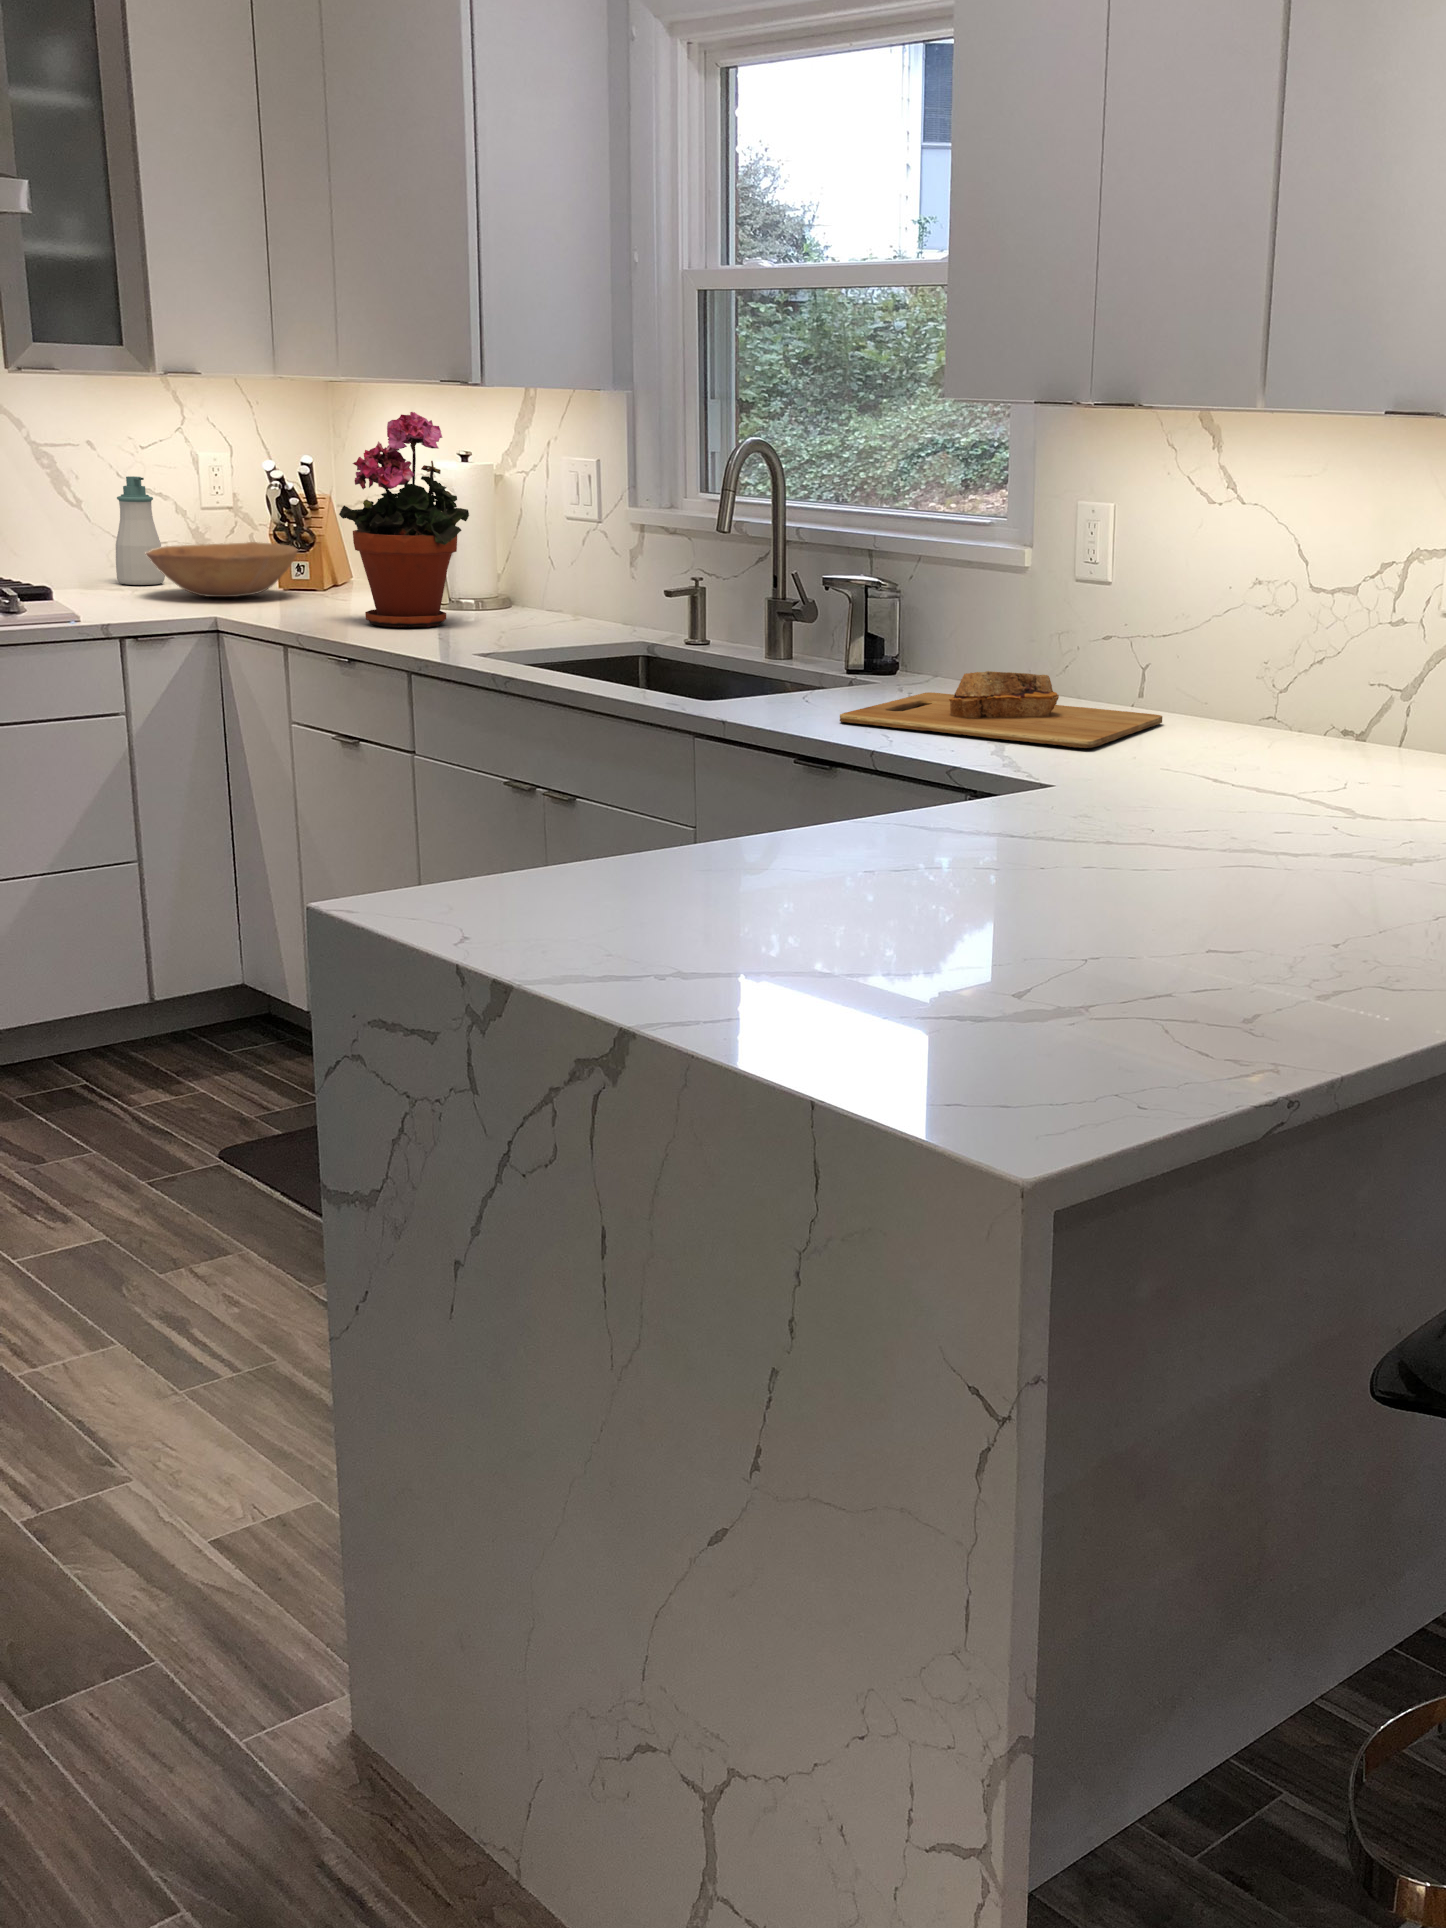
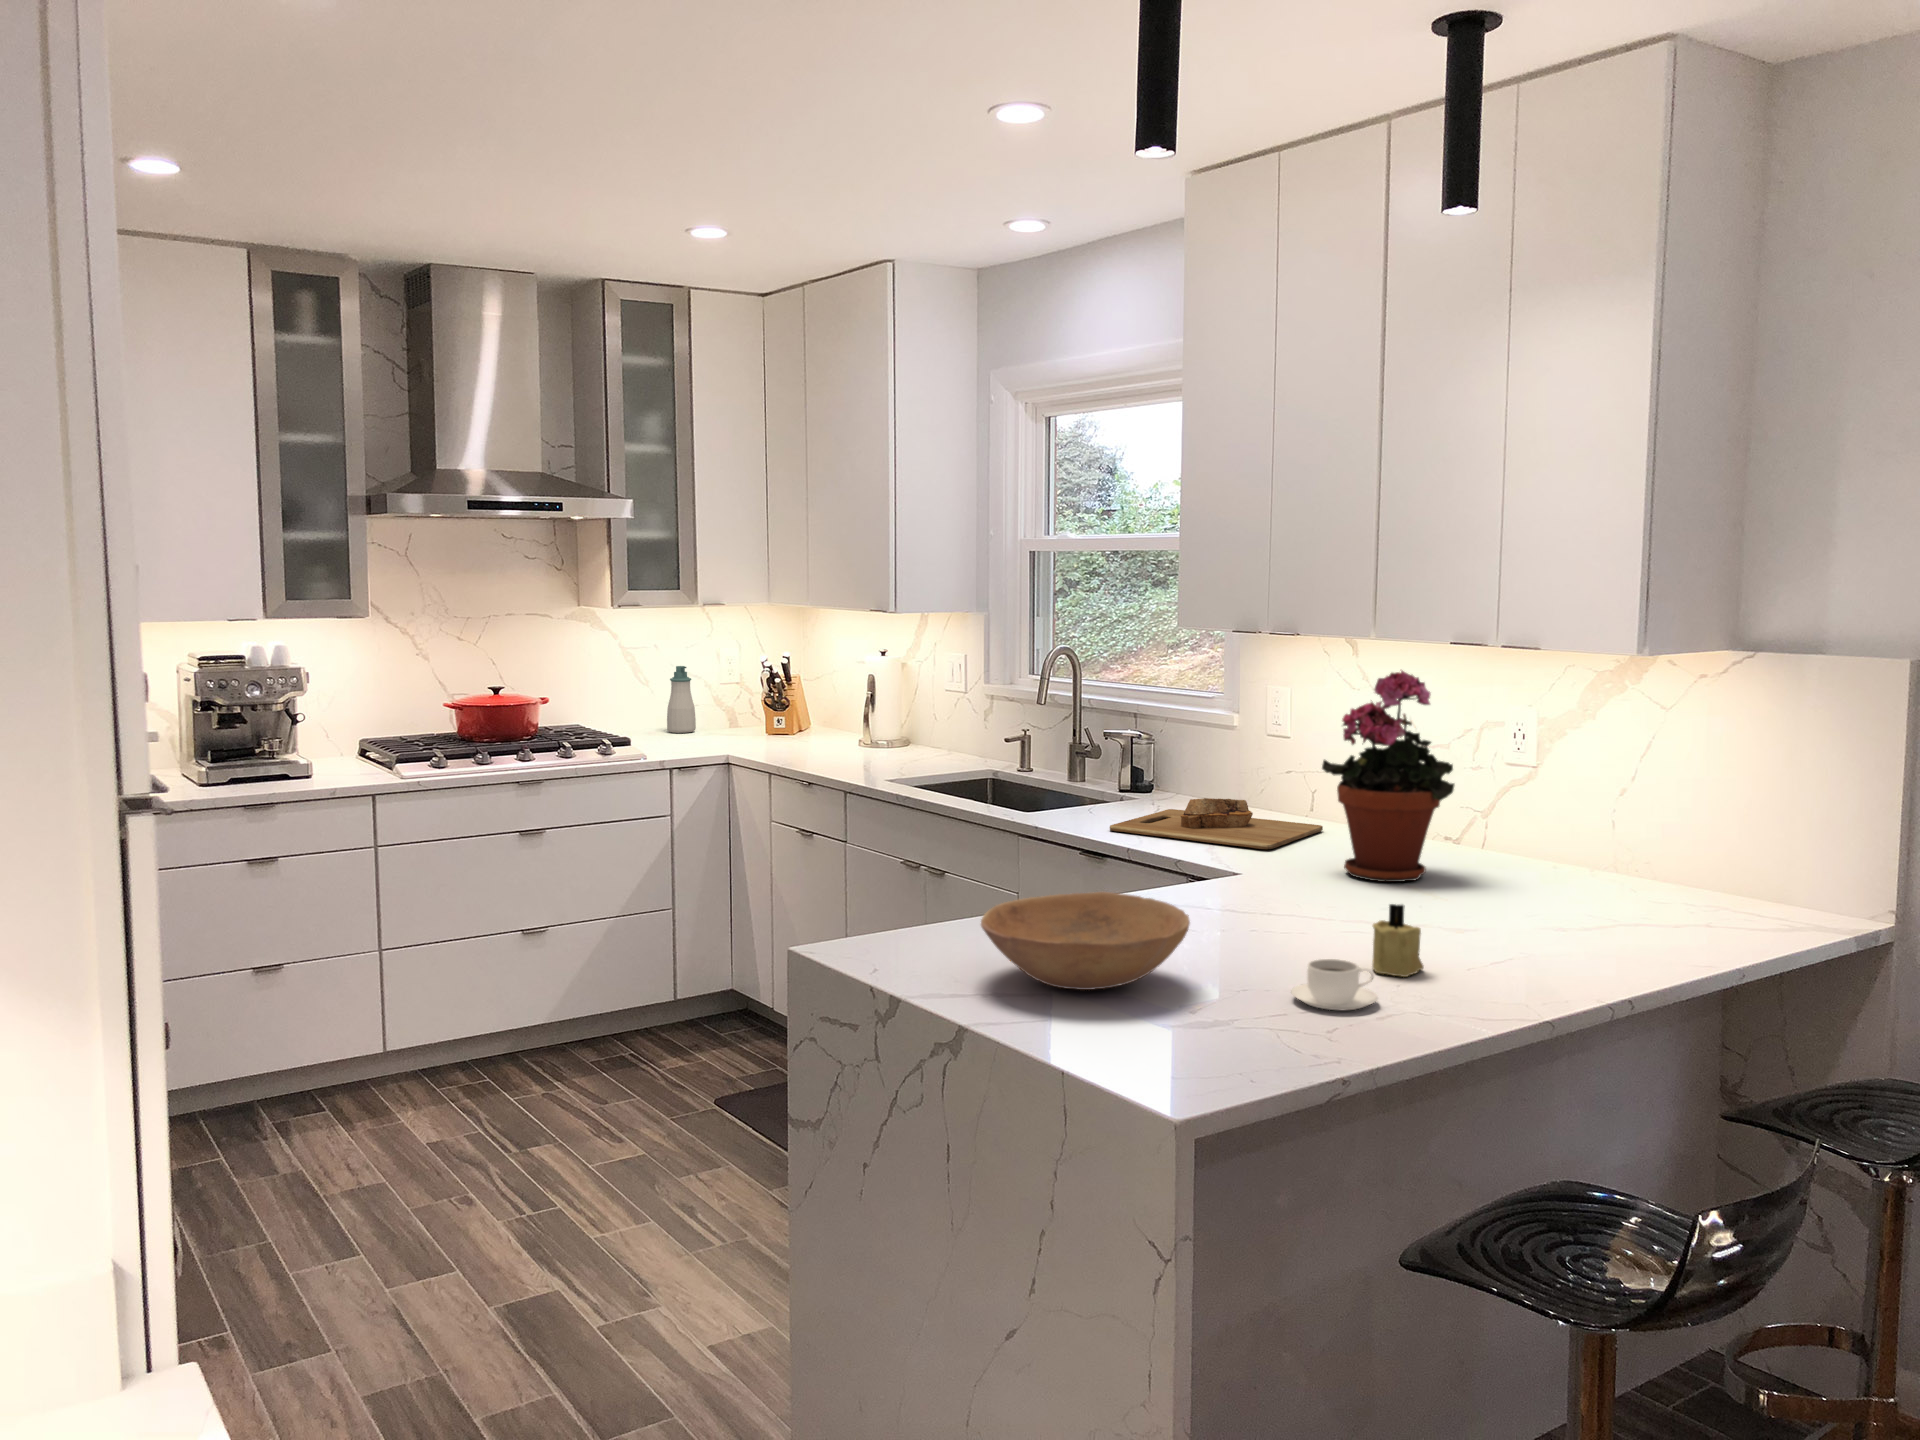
potted plant: present [339,412,469,627] -> present [1322,671,1454,882]
bowl: present [146,542,297,597] -> present [981,892,1190,990]
candle: none [1296,814,1376,932] -> present [1372,904,1424,977]
coffee cup: none [1181,903,1324,986] -> present [1291,959,1378,1010]

